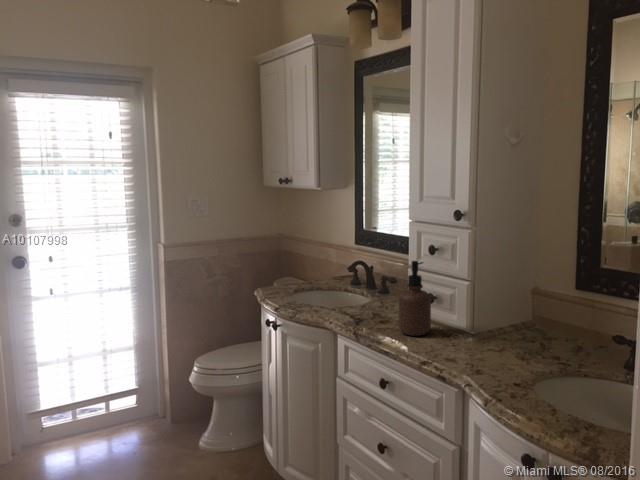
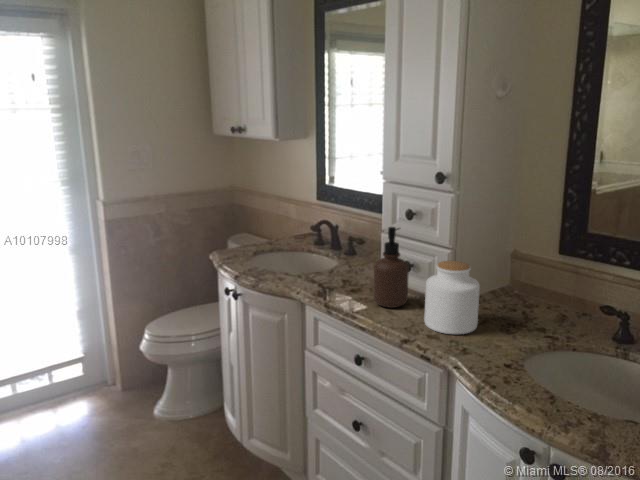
jar: none [443,291,494,358] -> present [424,261,480,334]

